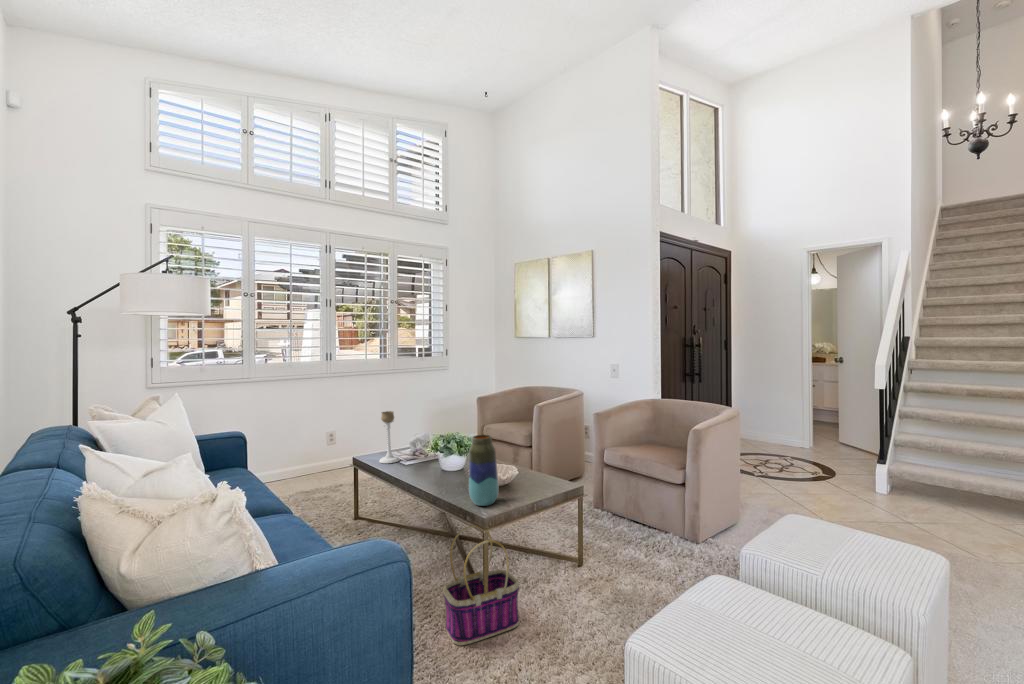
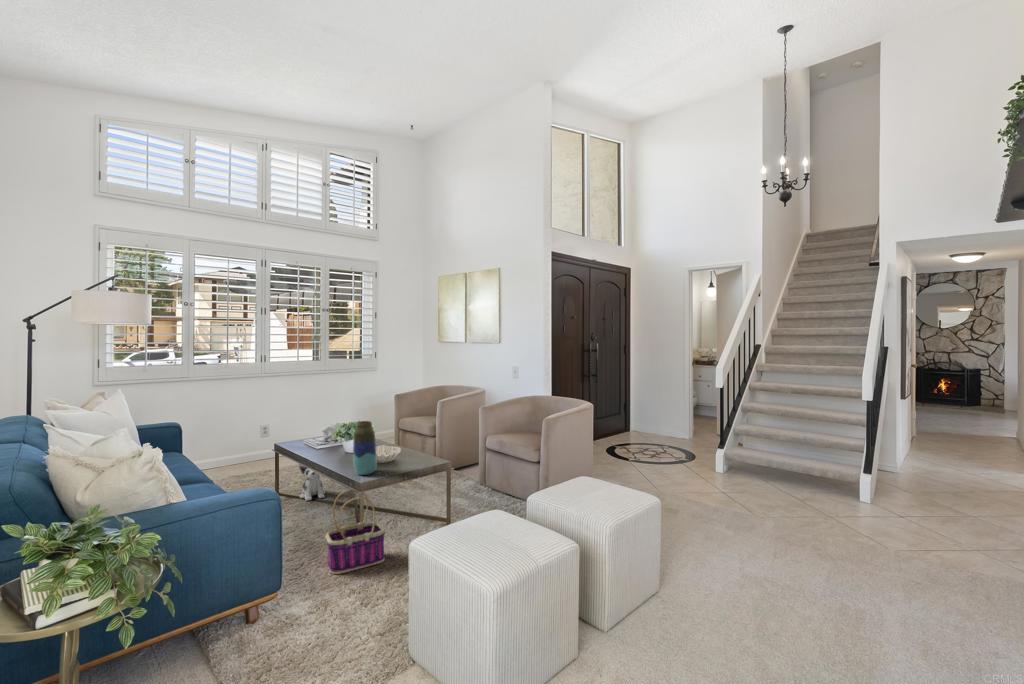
candle holder: present [379,411,400,463] -> none [294,404,312,447]
plush toy: none [383,476,413,528] -> present [299,466,325,501]

